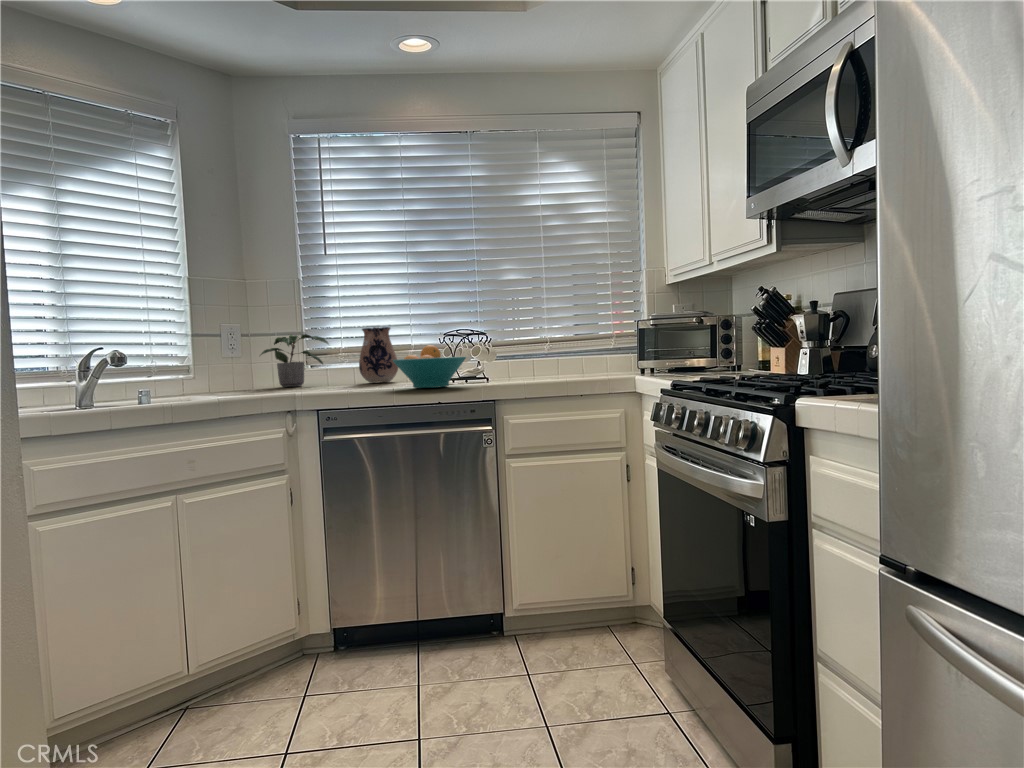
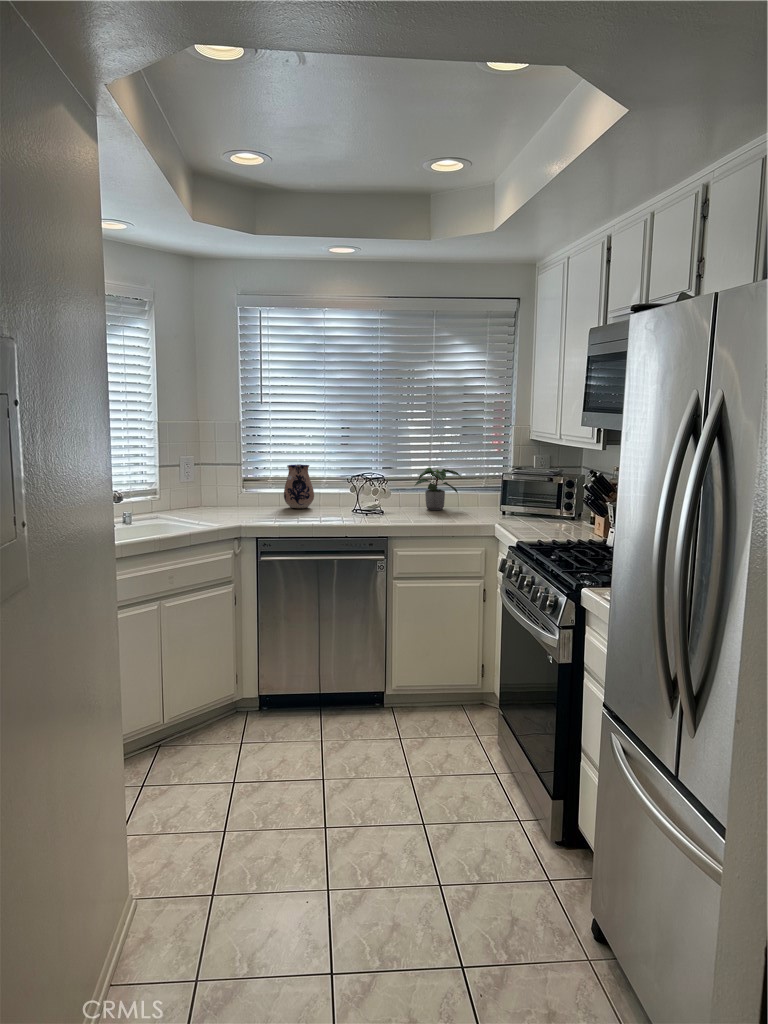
potted plant: present [261,334,328,387] -> present [415,468,461,510]
fruit bowl: present [393,345,466,388] -> none [313,493,368,526]

